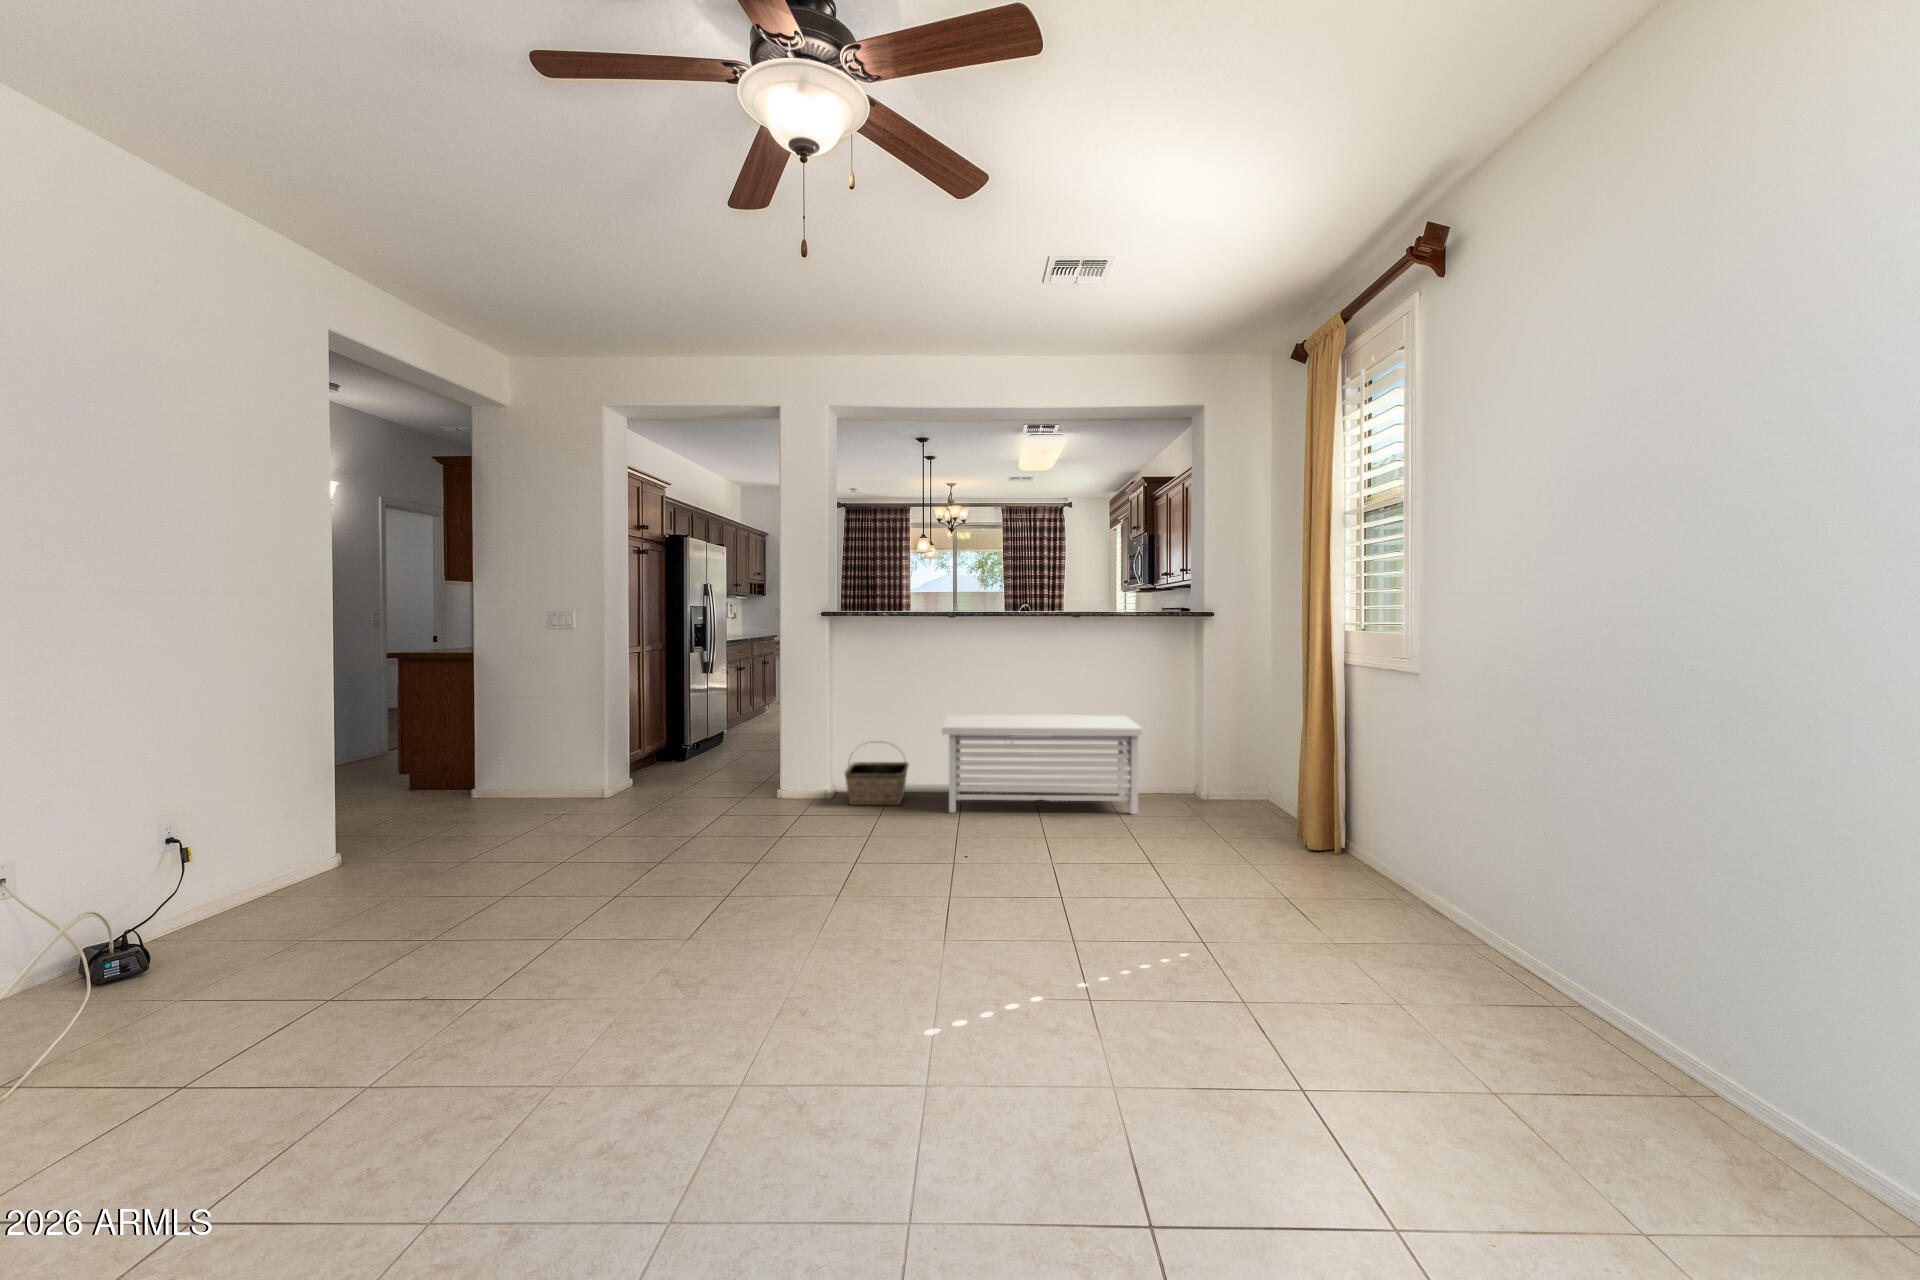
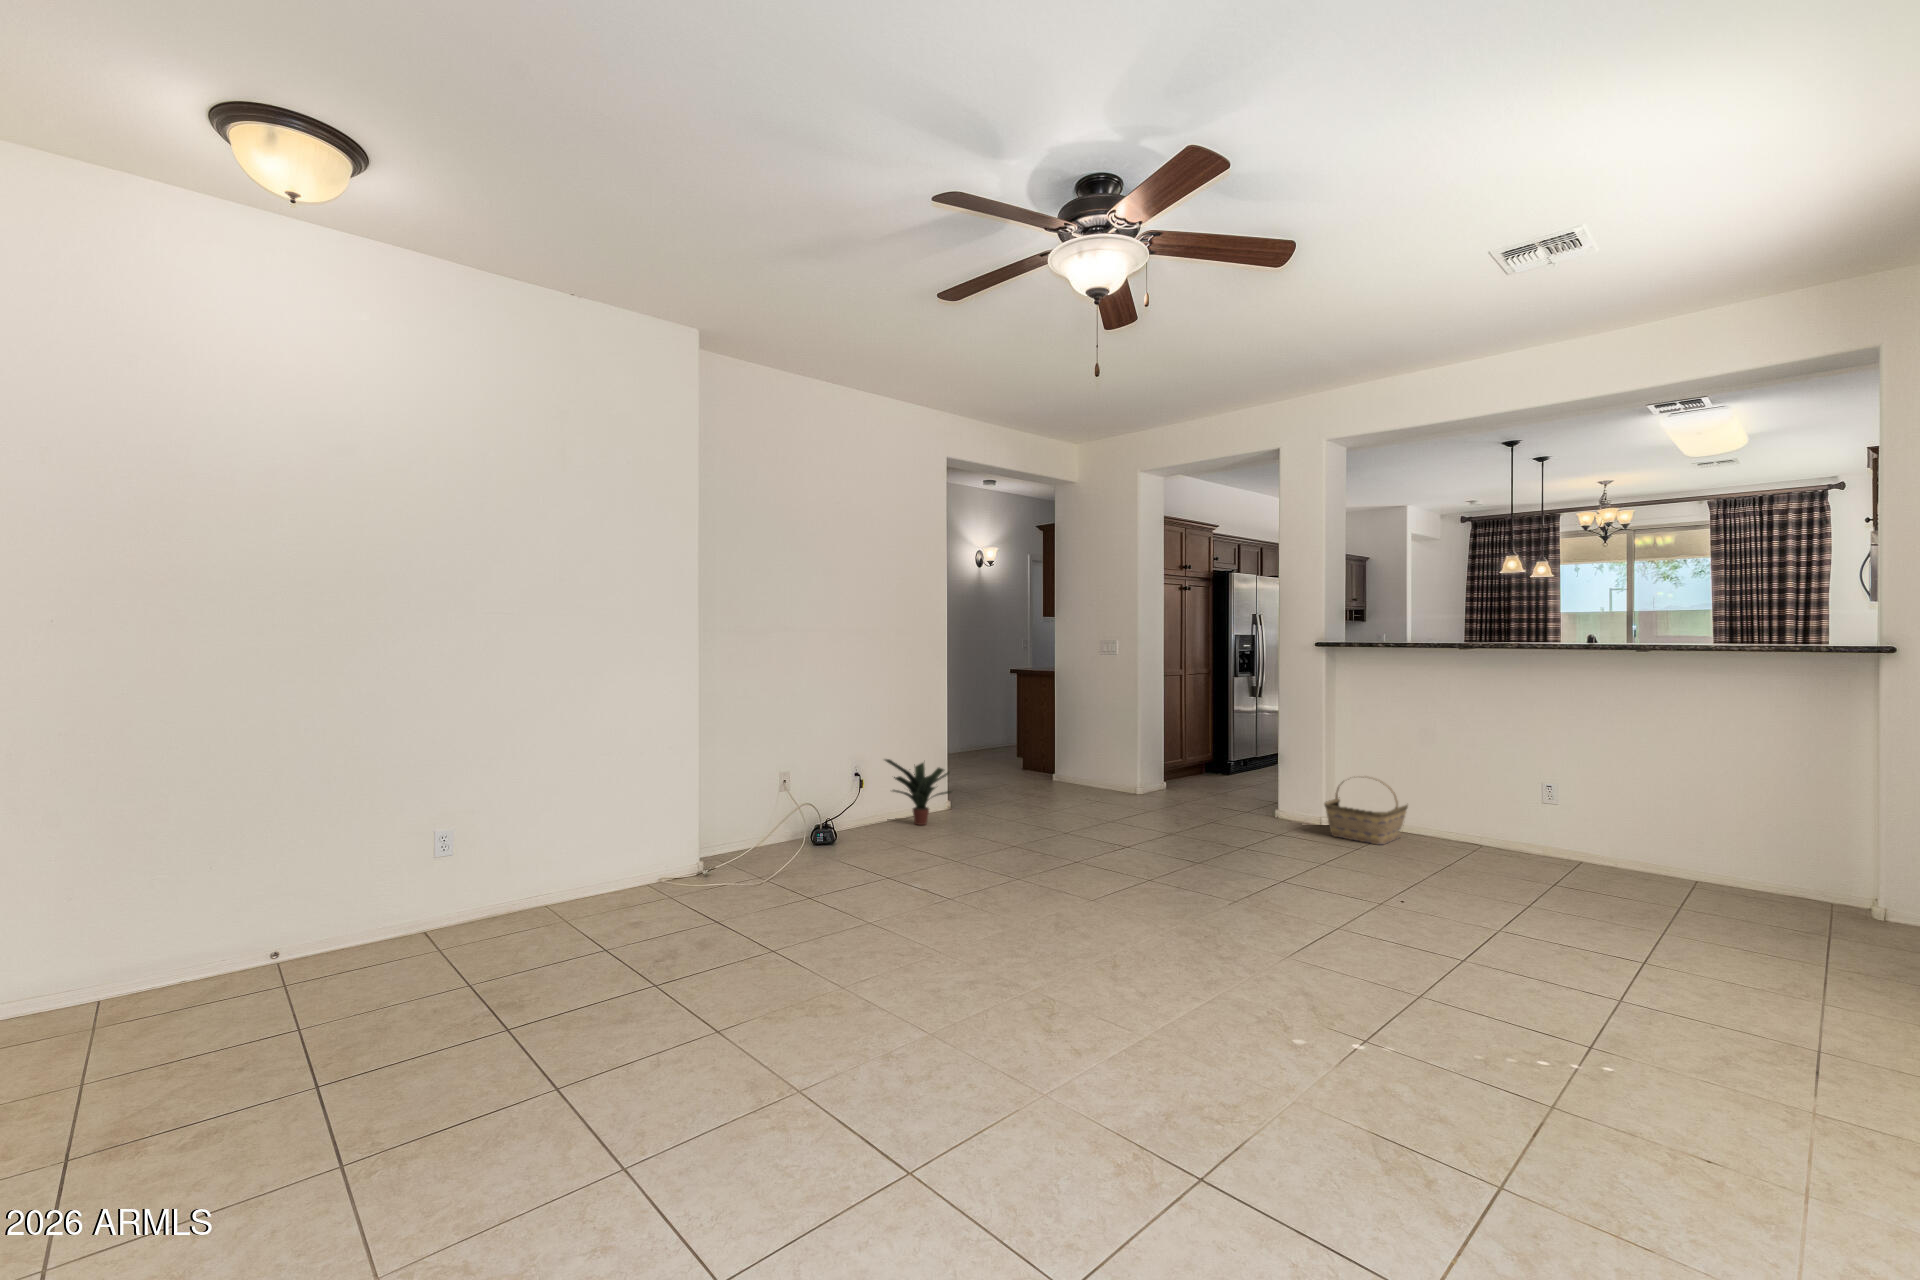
storage bench: present [942,715,1143,815] -> none [1418,759,1727,917]
potted plant: none [245,796,385,902] -> present [885,759,952,825]

